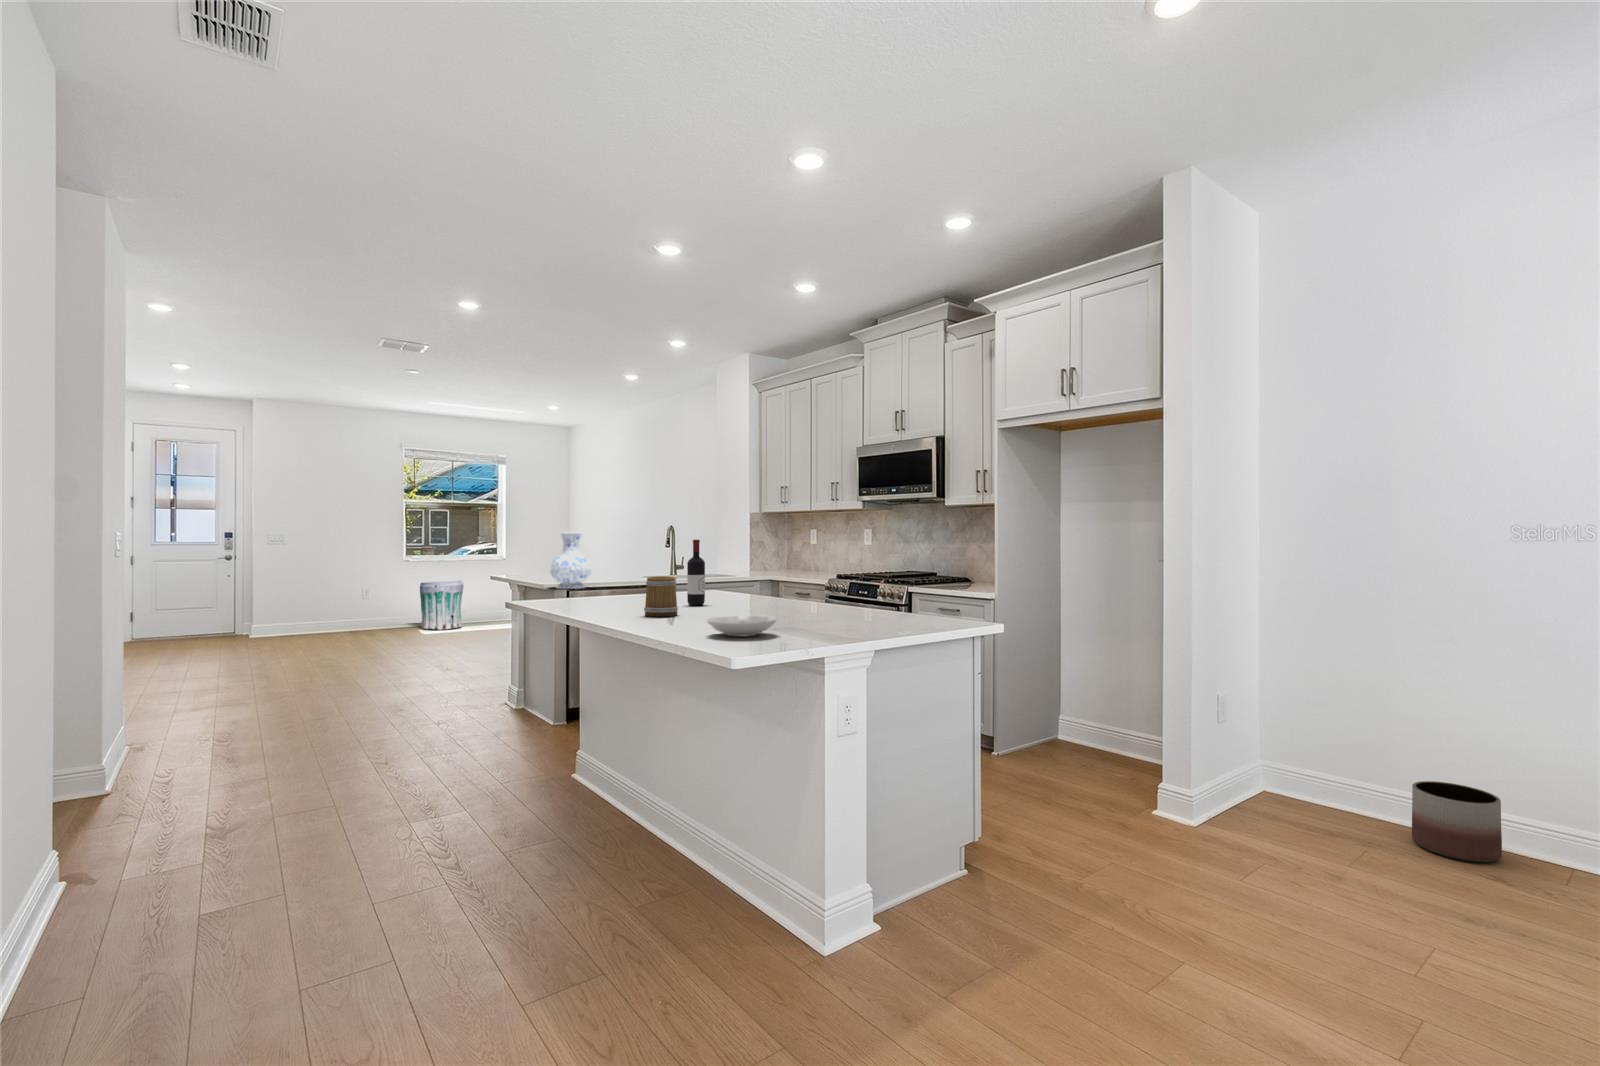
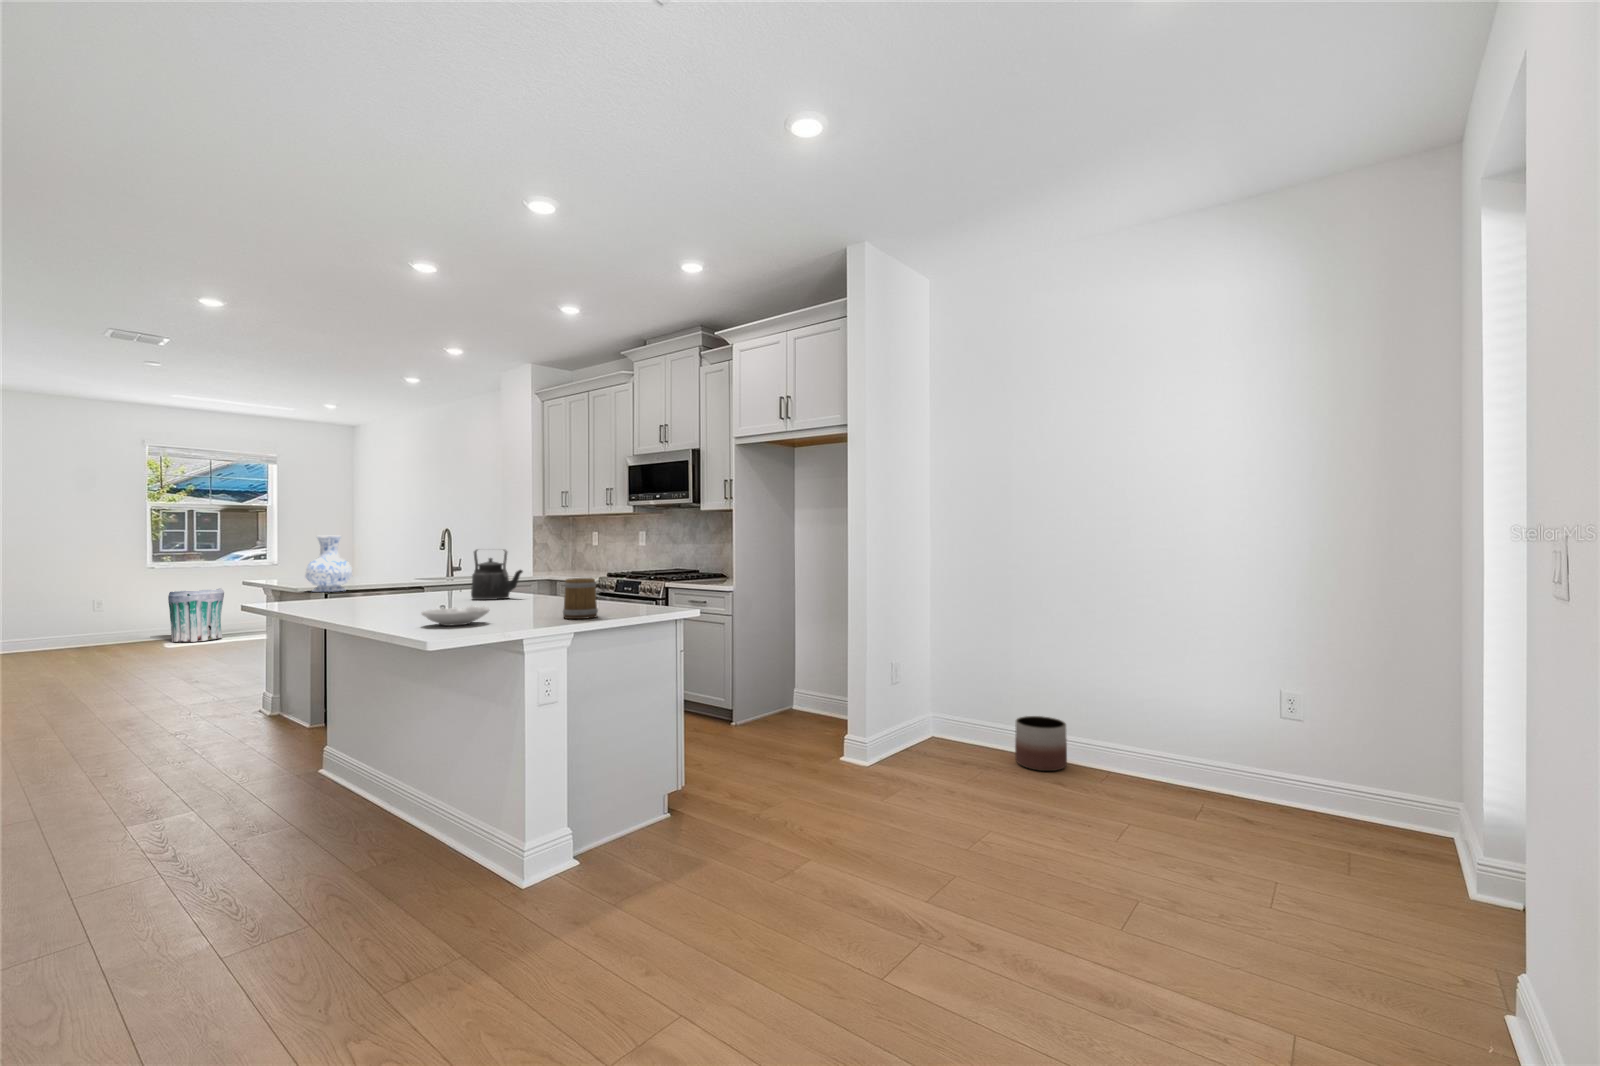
wine bottle: present [687,540,705,605] -> none [435,542,453,603]
kettle: none [720,548,774,603] -> present [471,549,523,600]
mug: present [644,576,678,617] -> present [563,578,598,619]

